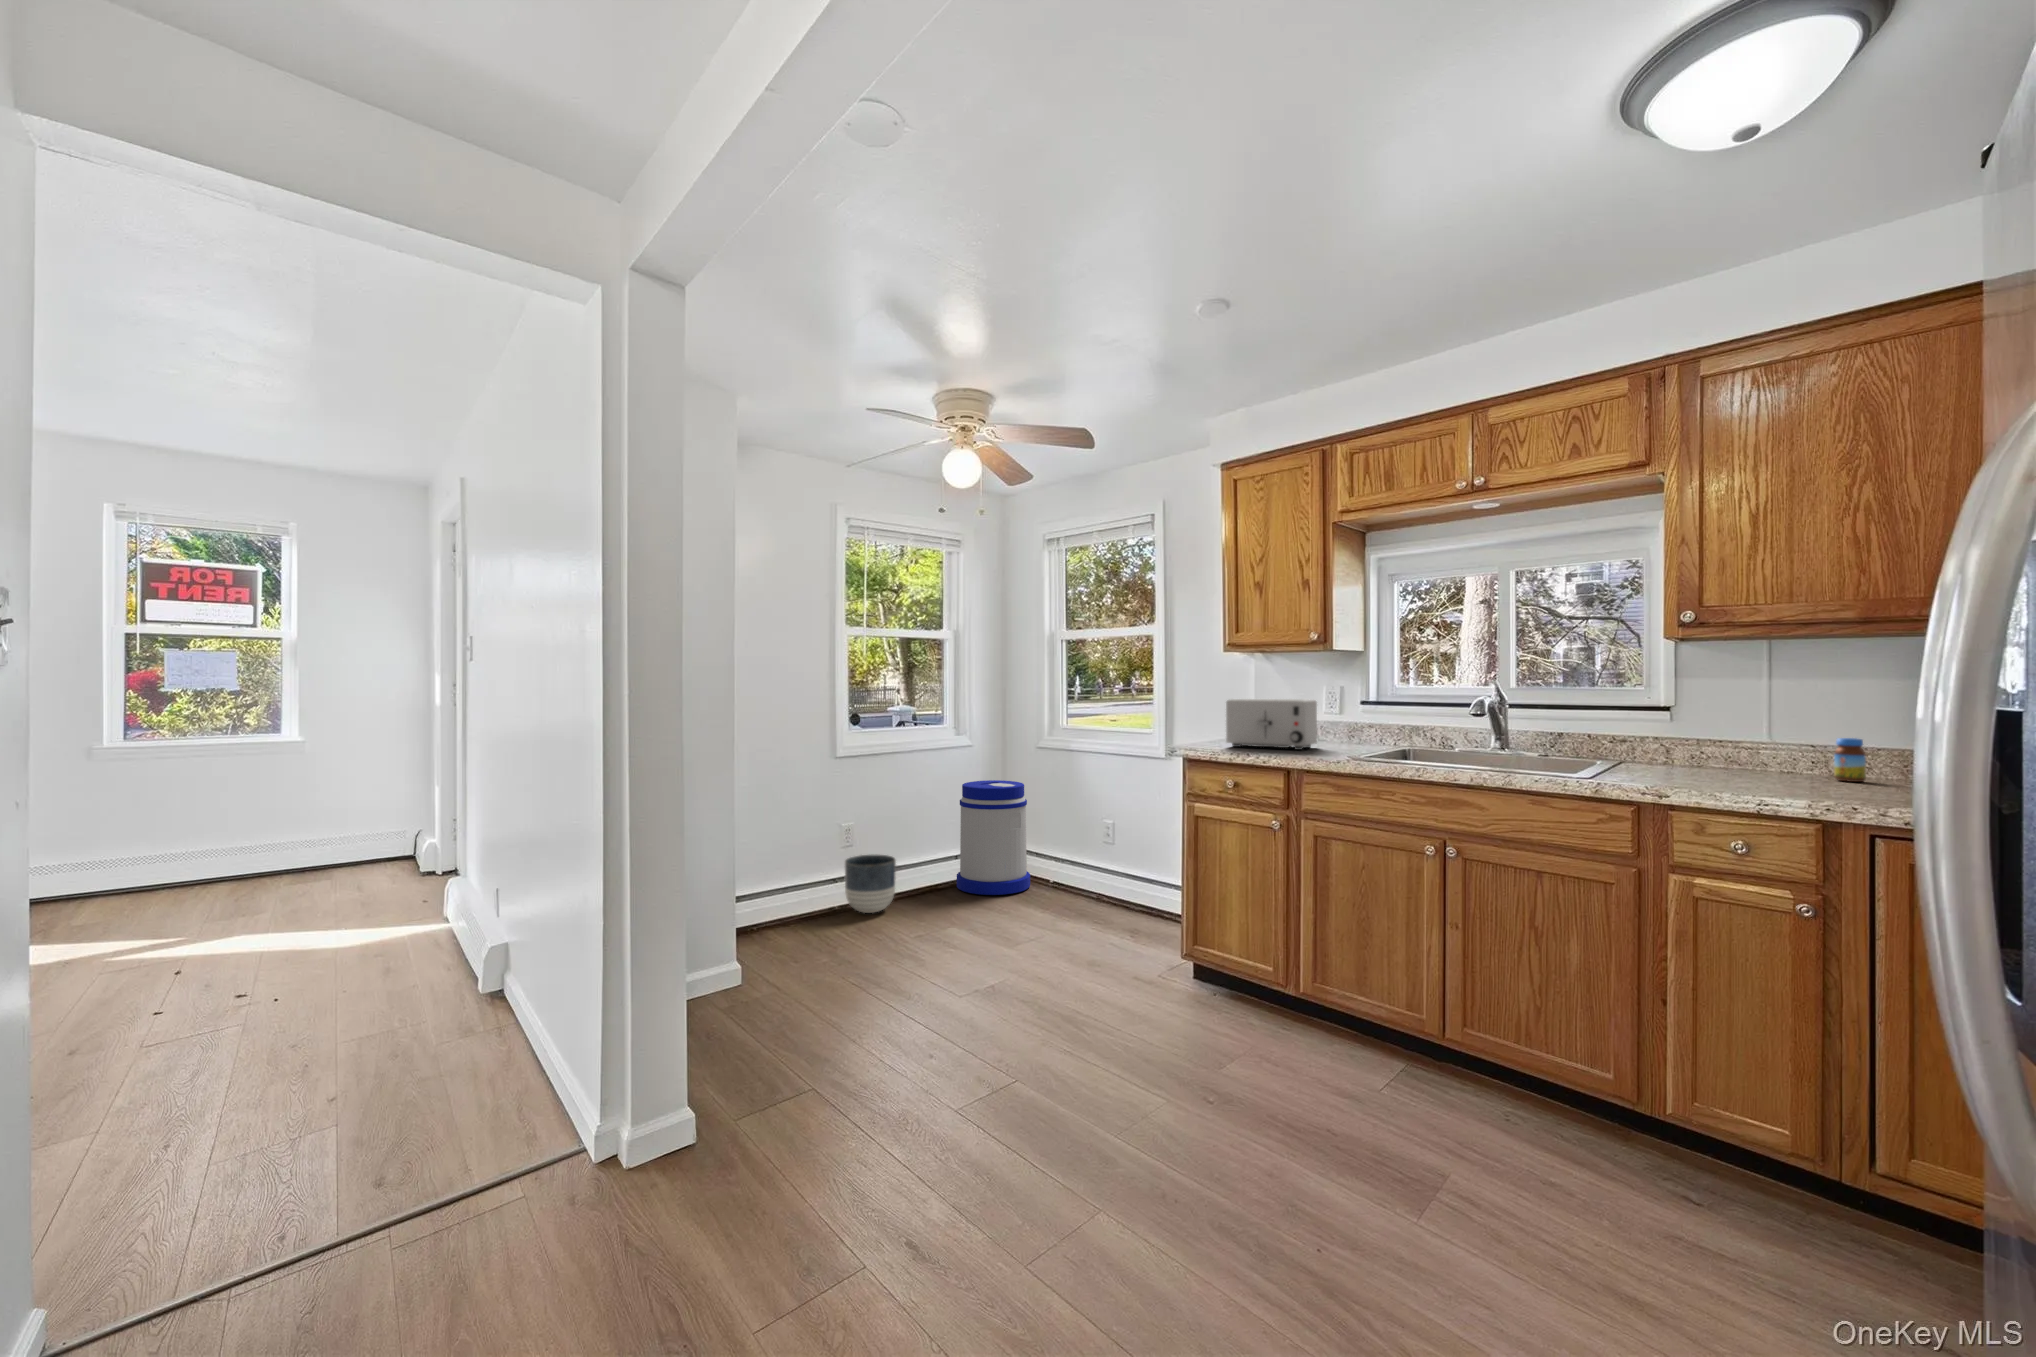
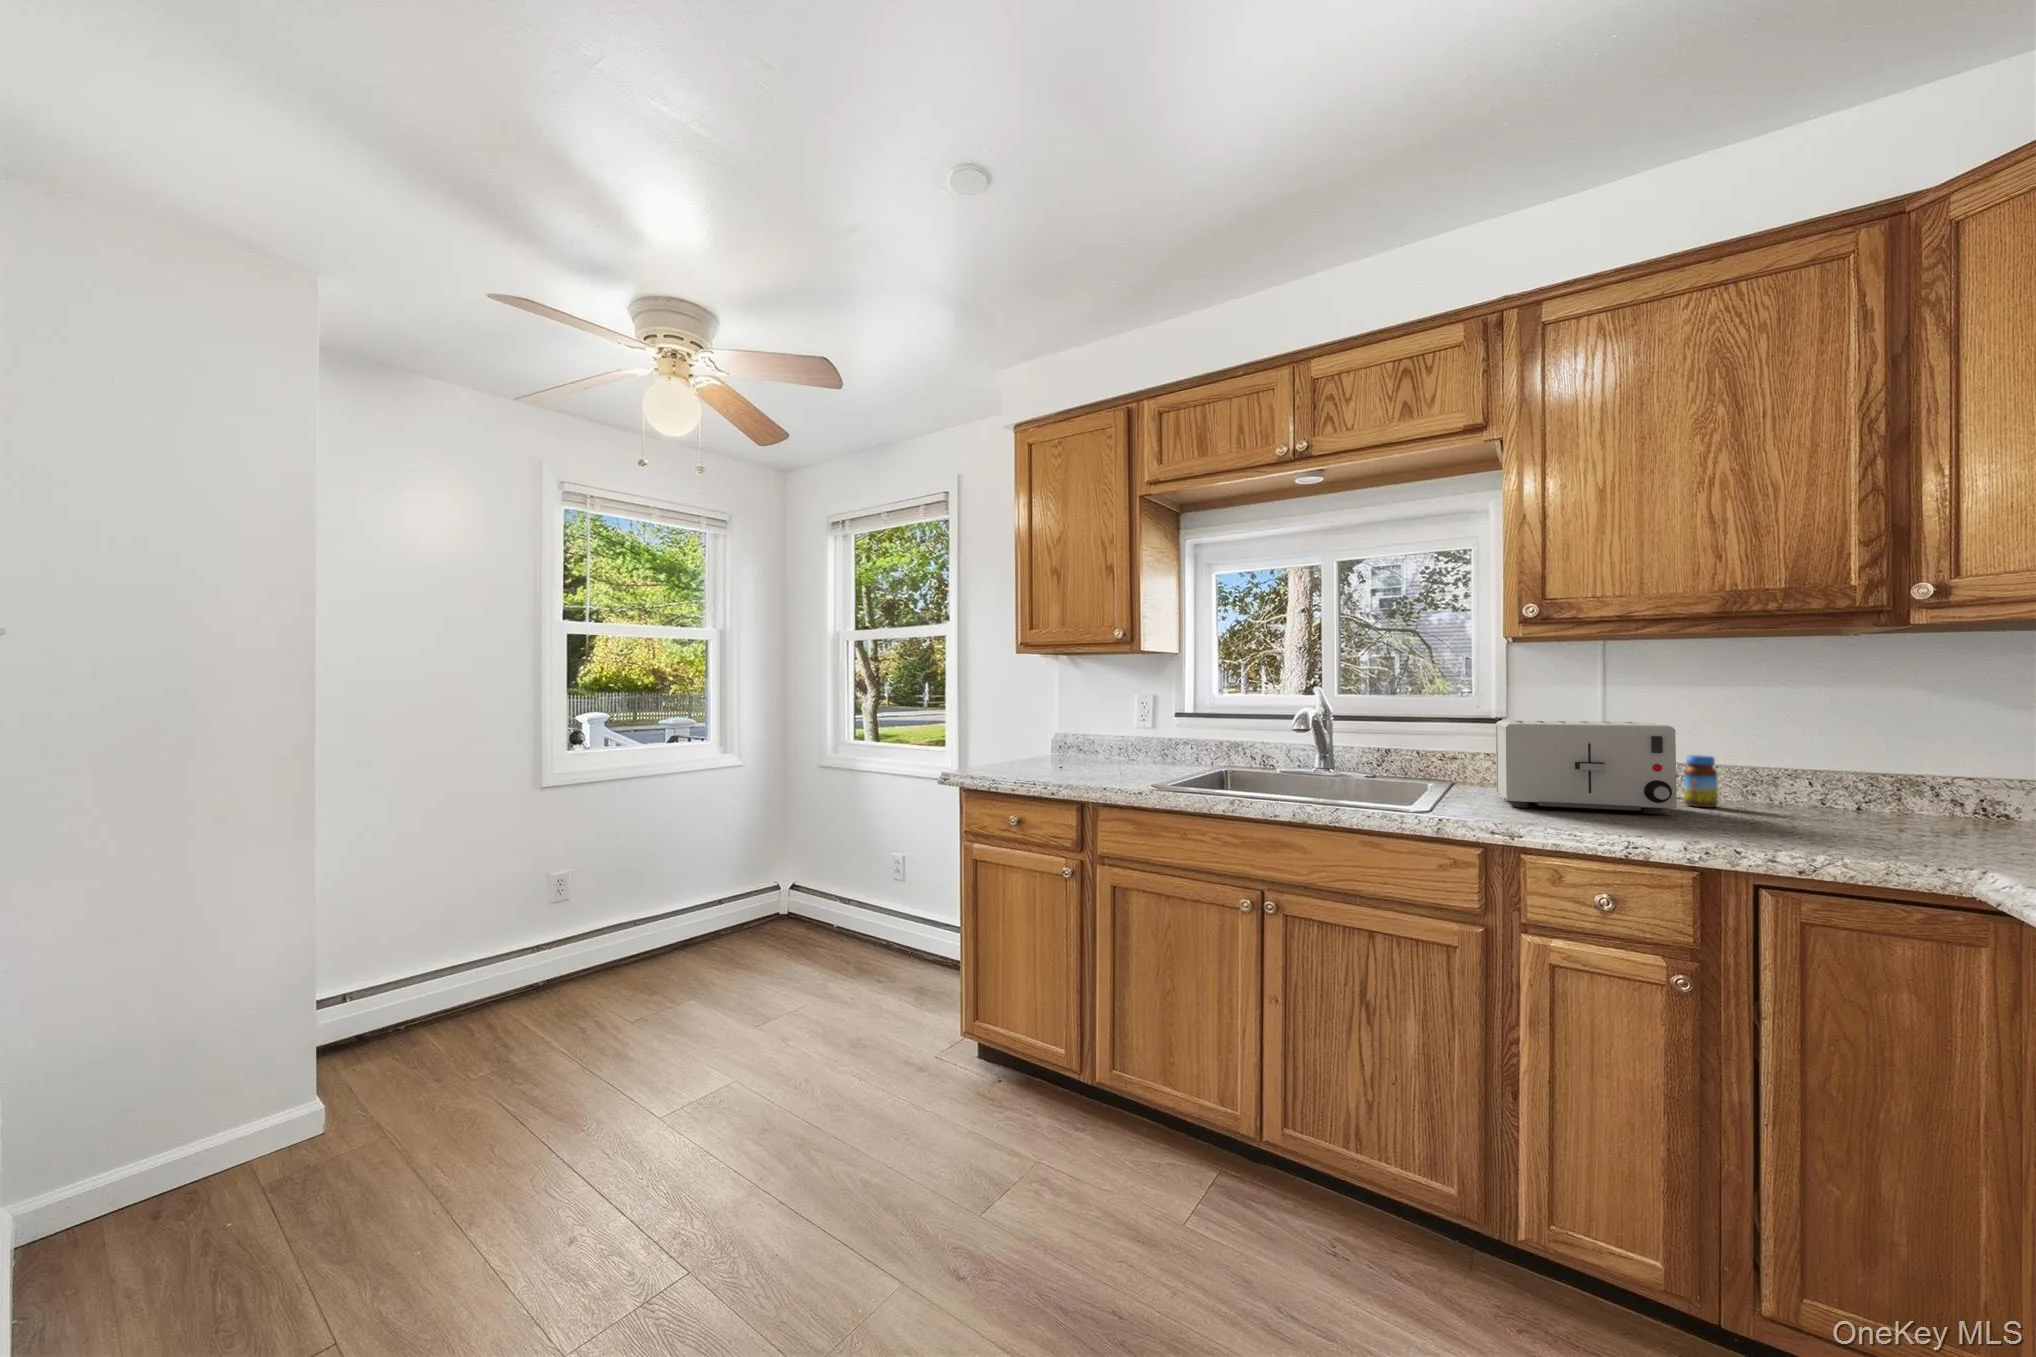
toaster: present [1226,699,1317,750] -> present [1496,720,1677,814]
trash can: present [957,780,1030,895] -> none [715,808,808,950]
planter: present [844,855,896,913] -> none [551,909,623,987]

